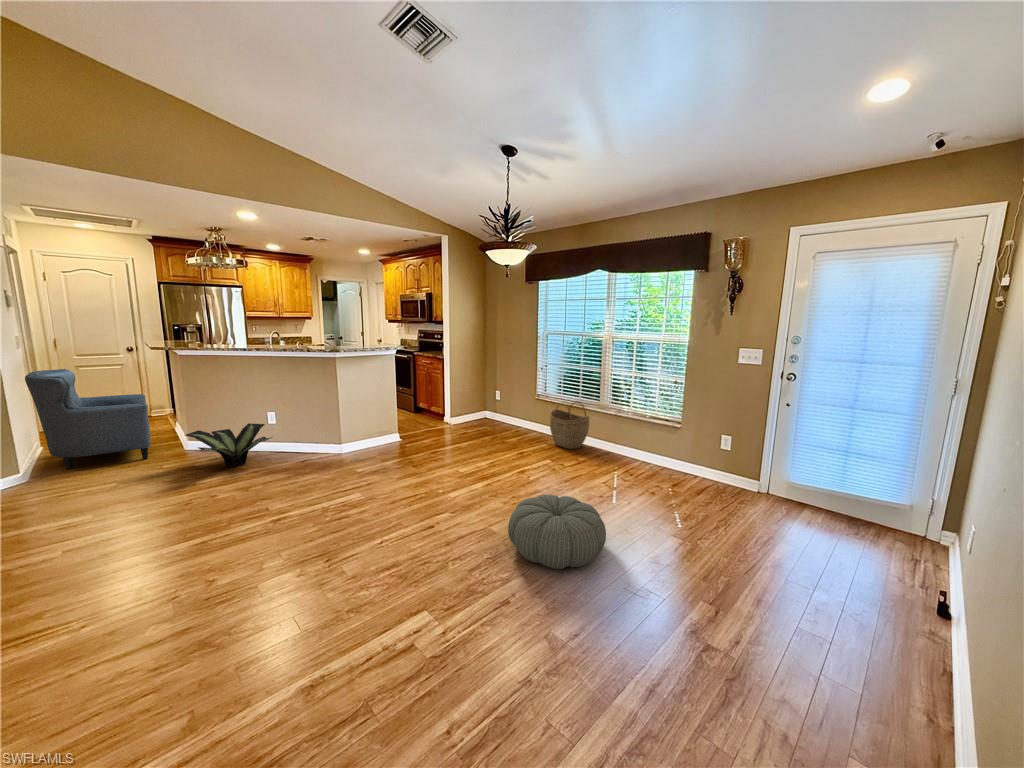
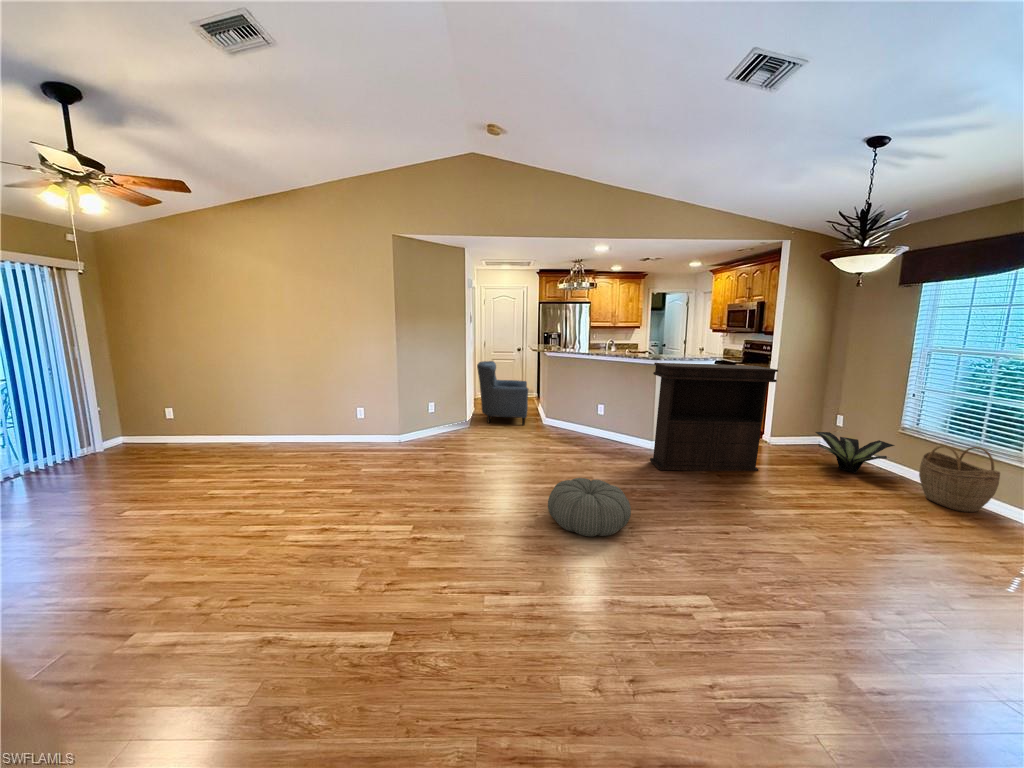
console table: none [333,353,453,475] -> present [650,363,778,471]
potted plant: present [185,423,272,467] -> present [816,432,894,473]
pouf: present [508,495,606,569] -> present [548,478,631,537]

